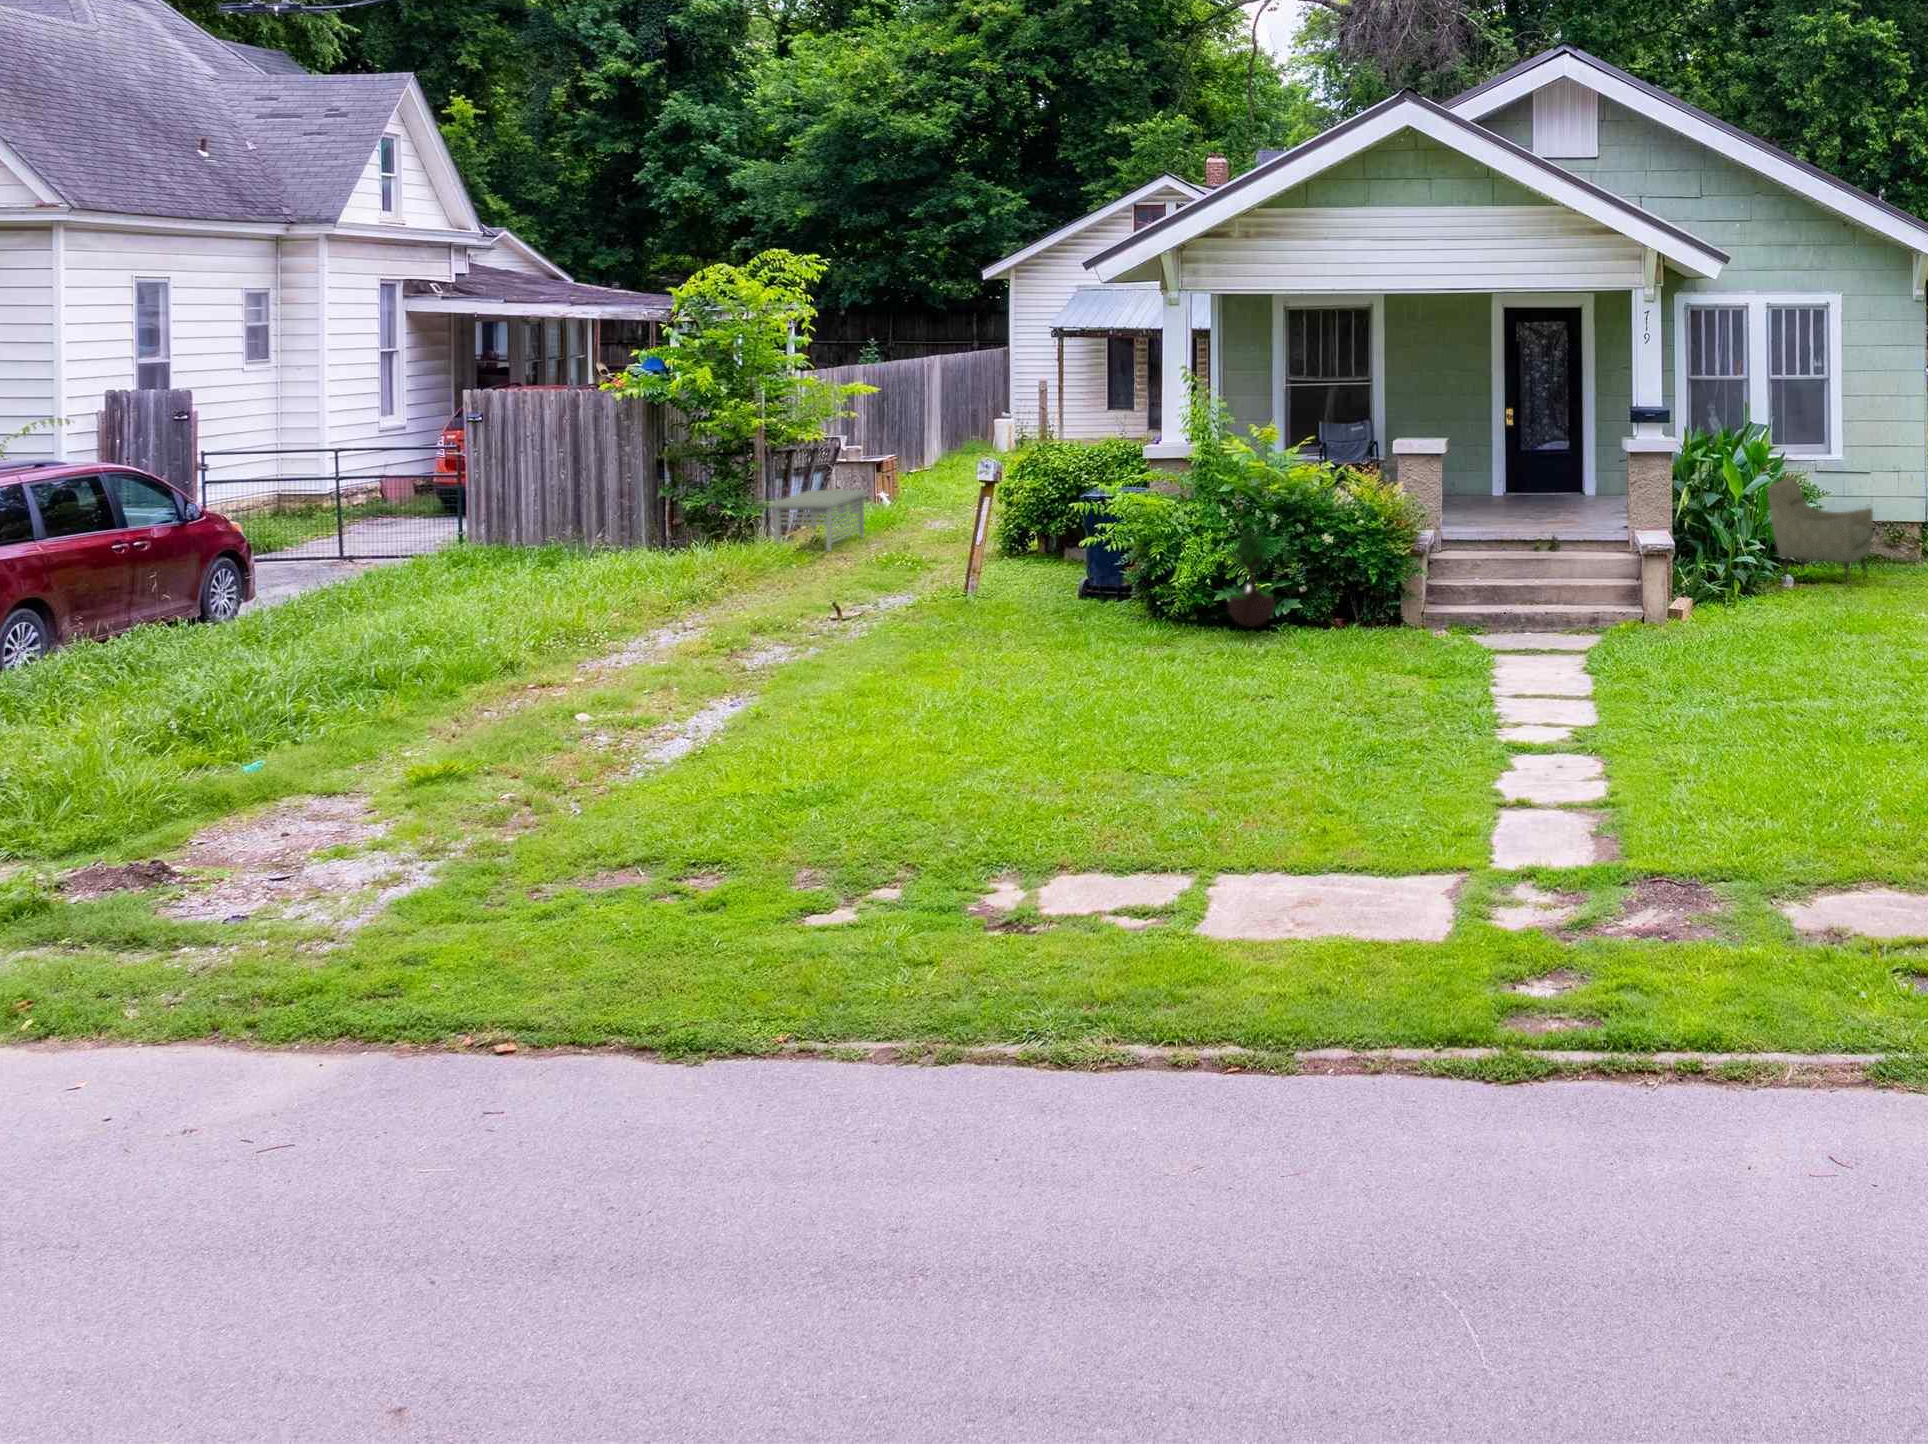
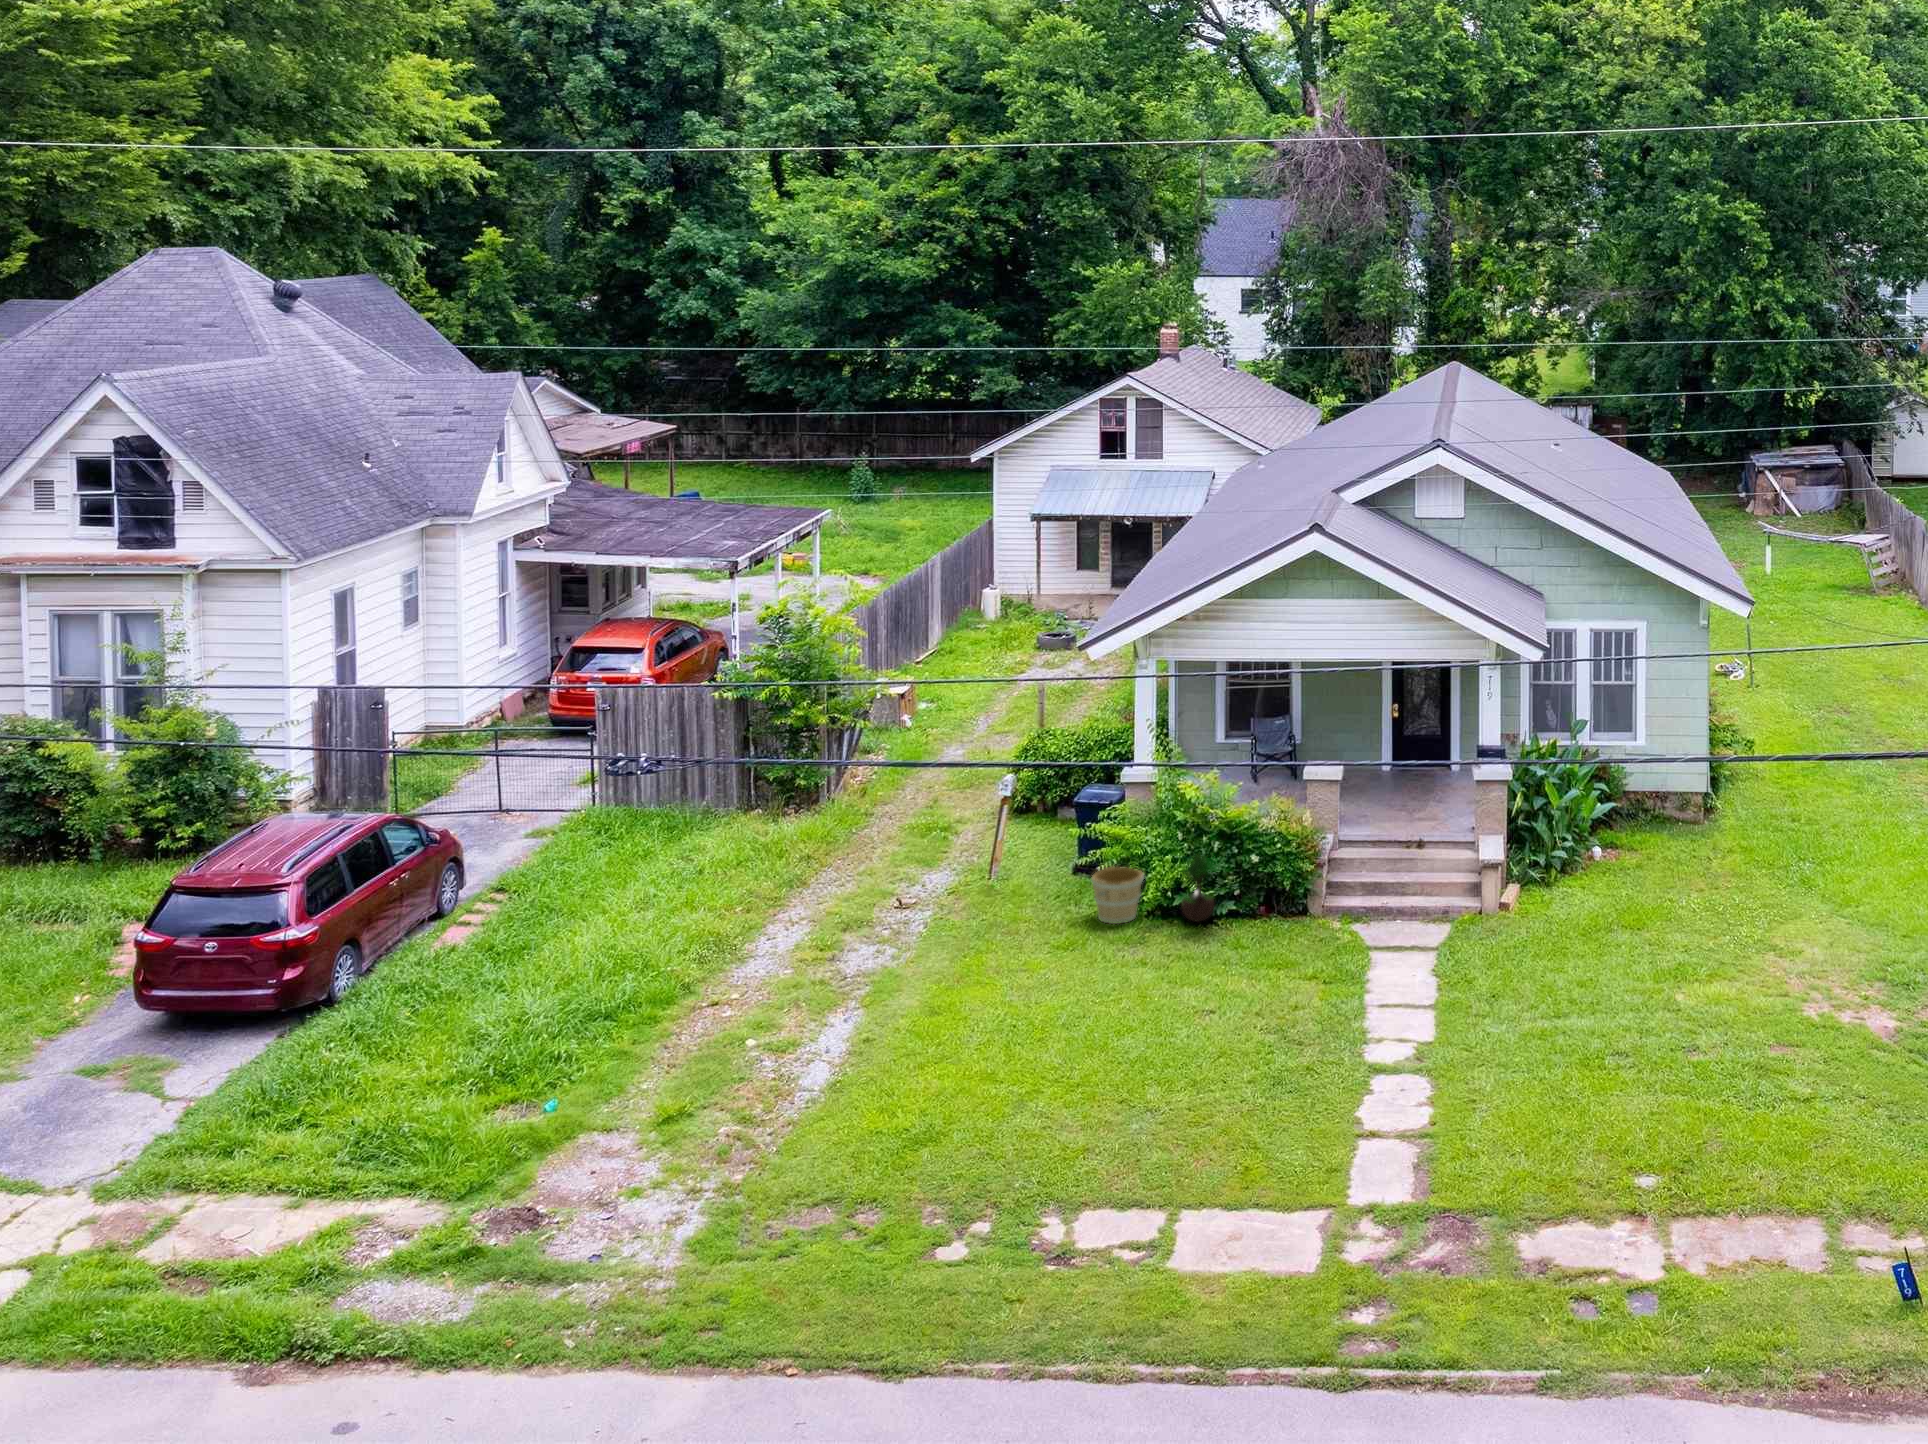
chair: present [1767,479,1873,585] -> none [1580,777,1659,868]
storage bench: present [771,490,866,552] -> none [824,745,895,805]
wooden bucket: none [1104,560,1177,629] -> present [1092,867,1144,924]

